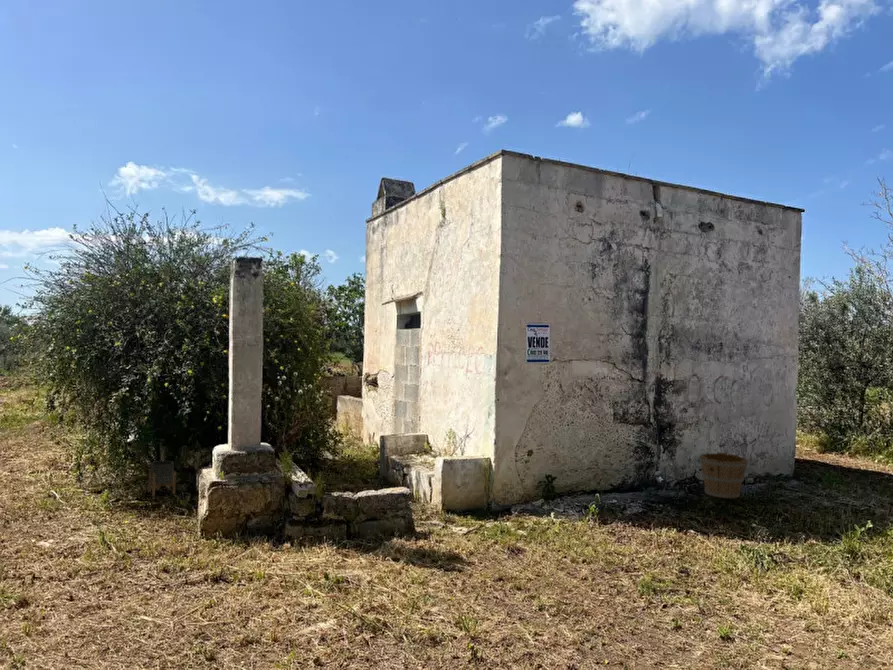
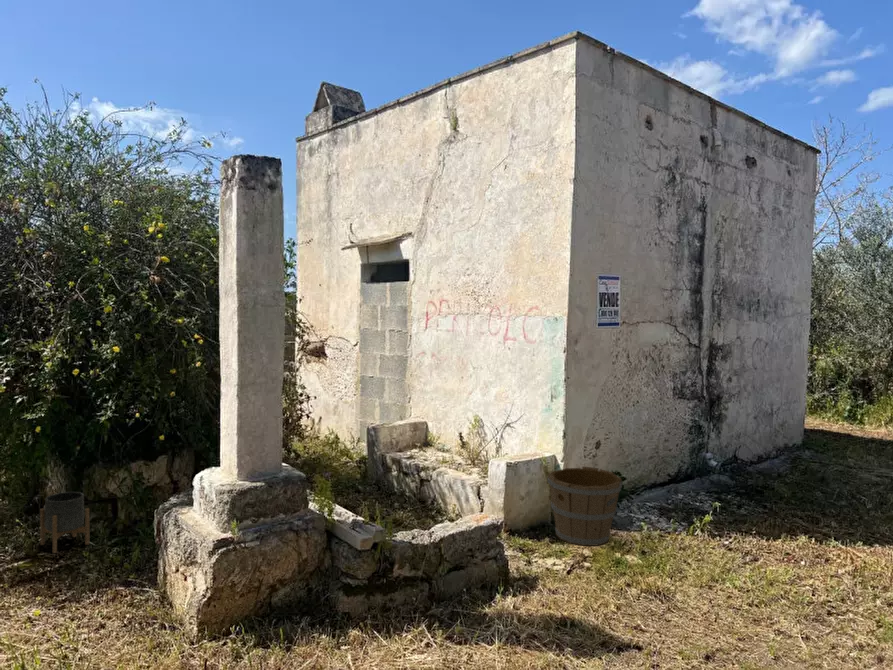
wooden bucket: present [699,453,748,499] -> present [547,467,623,546]

